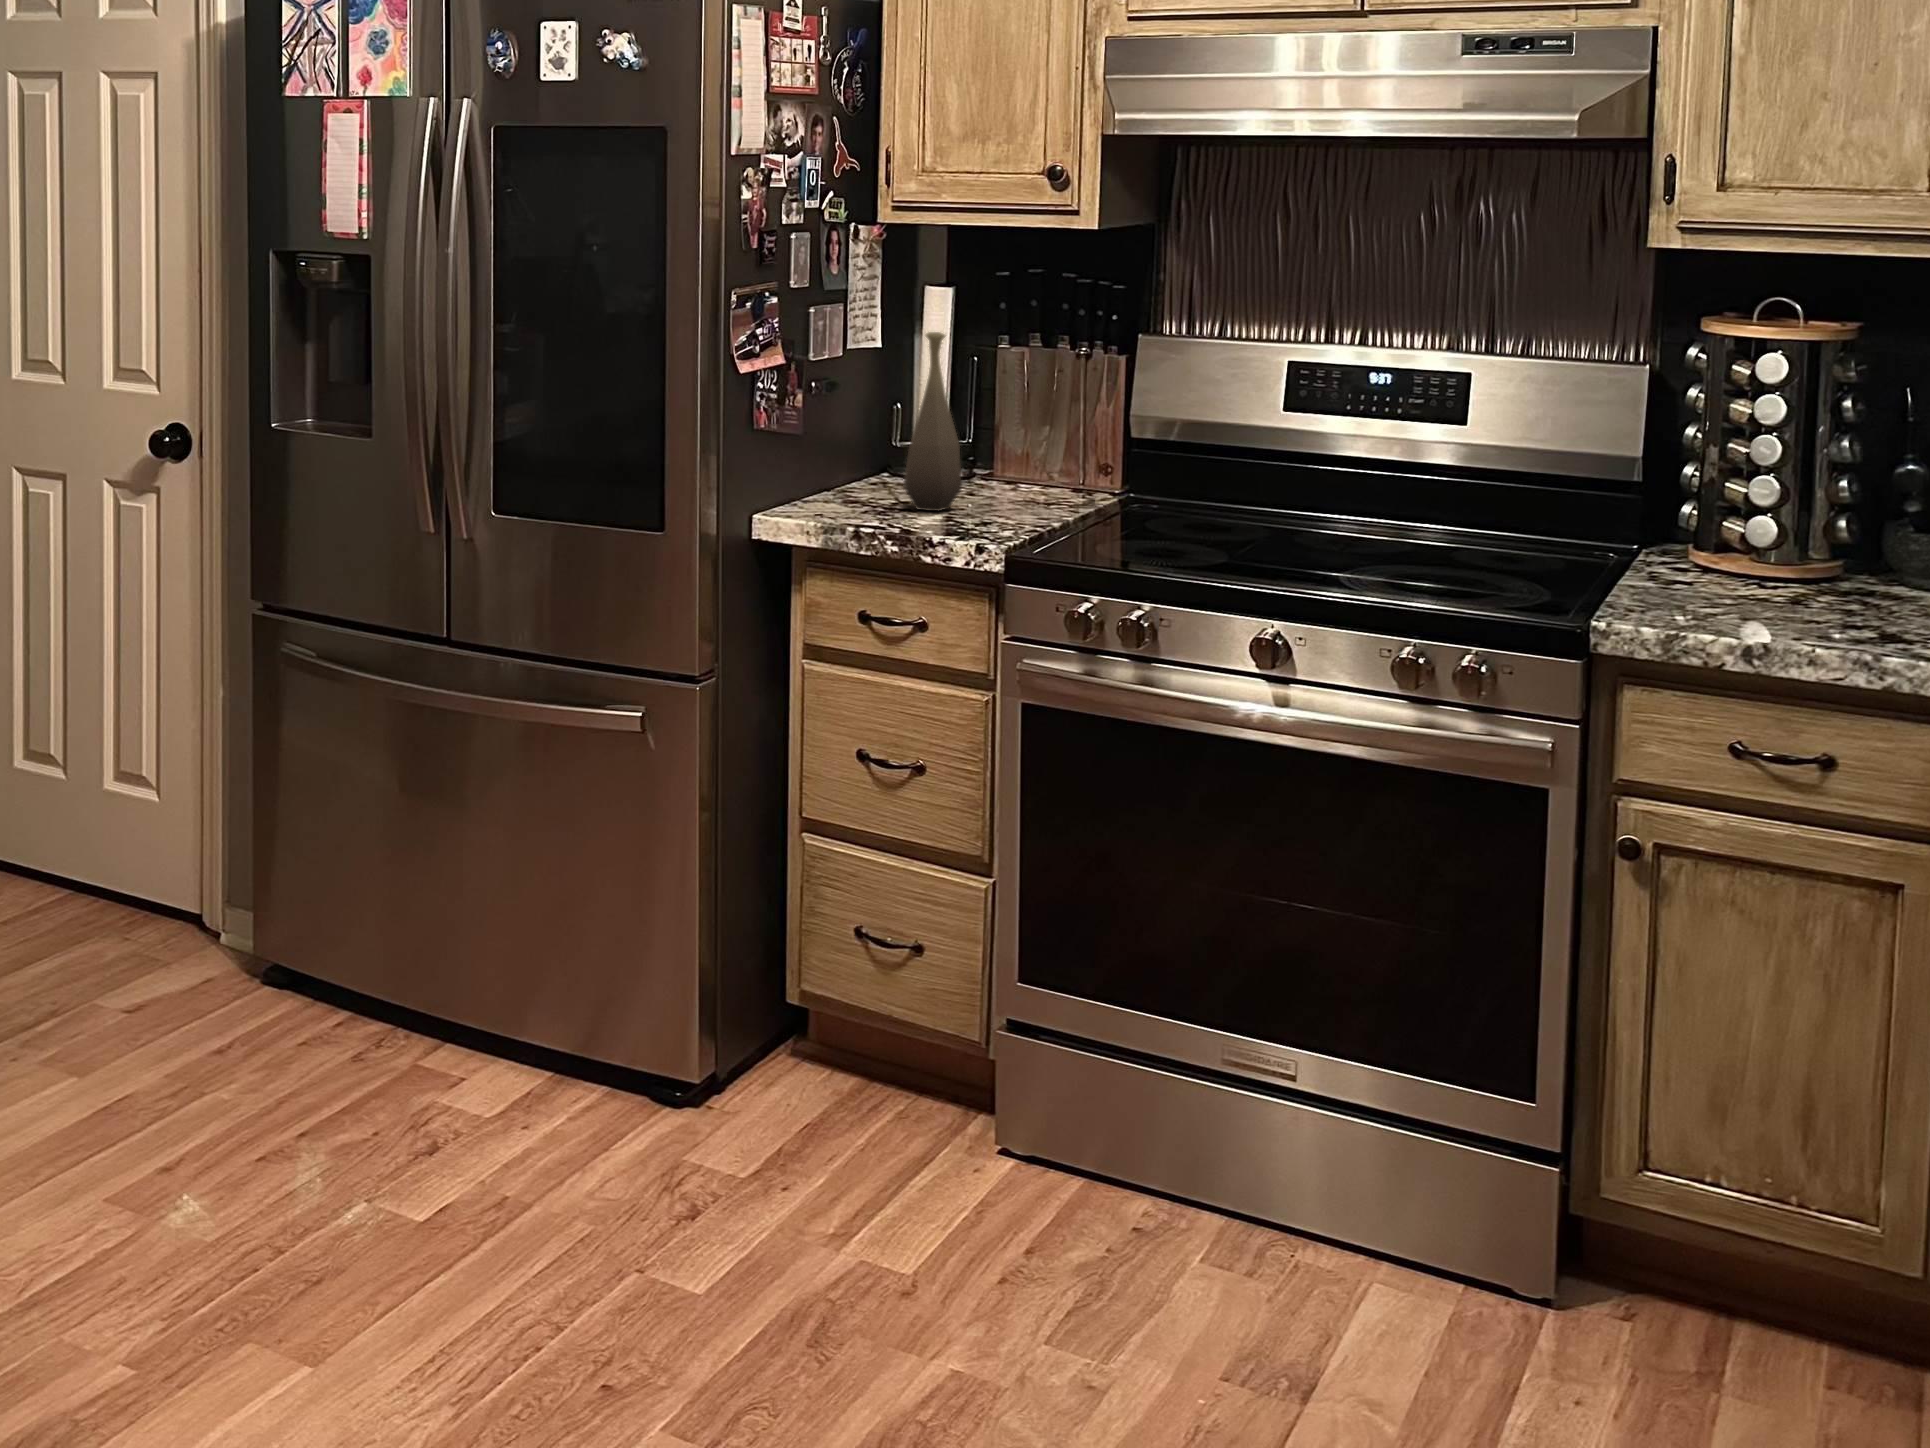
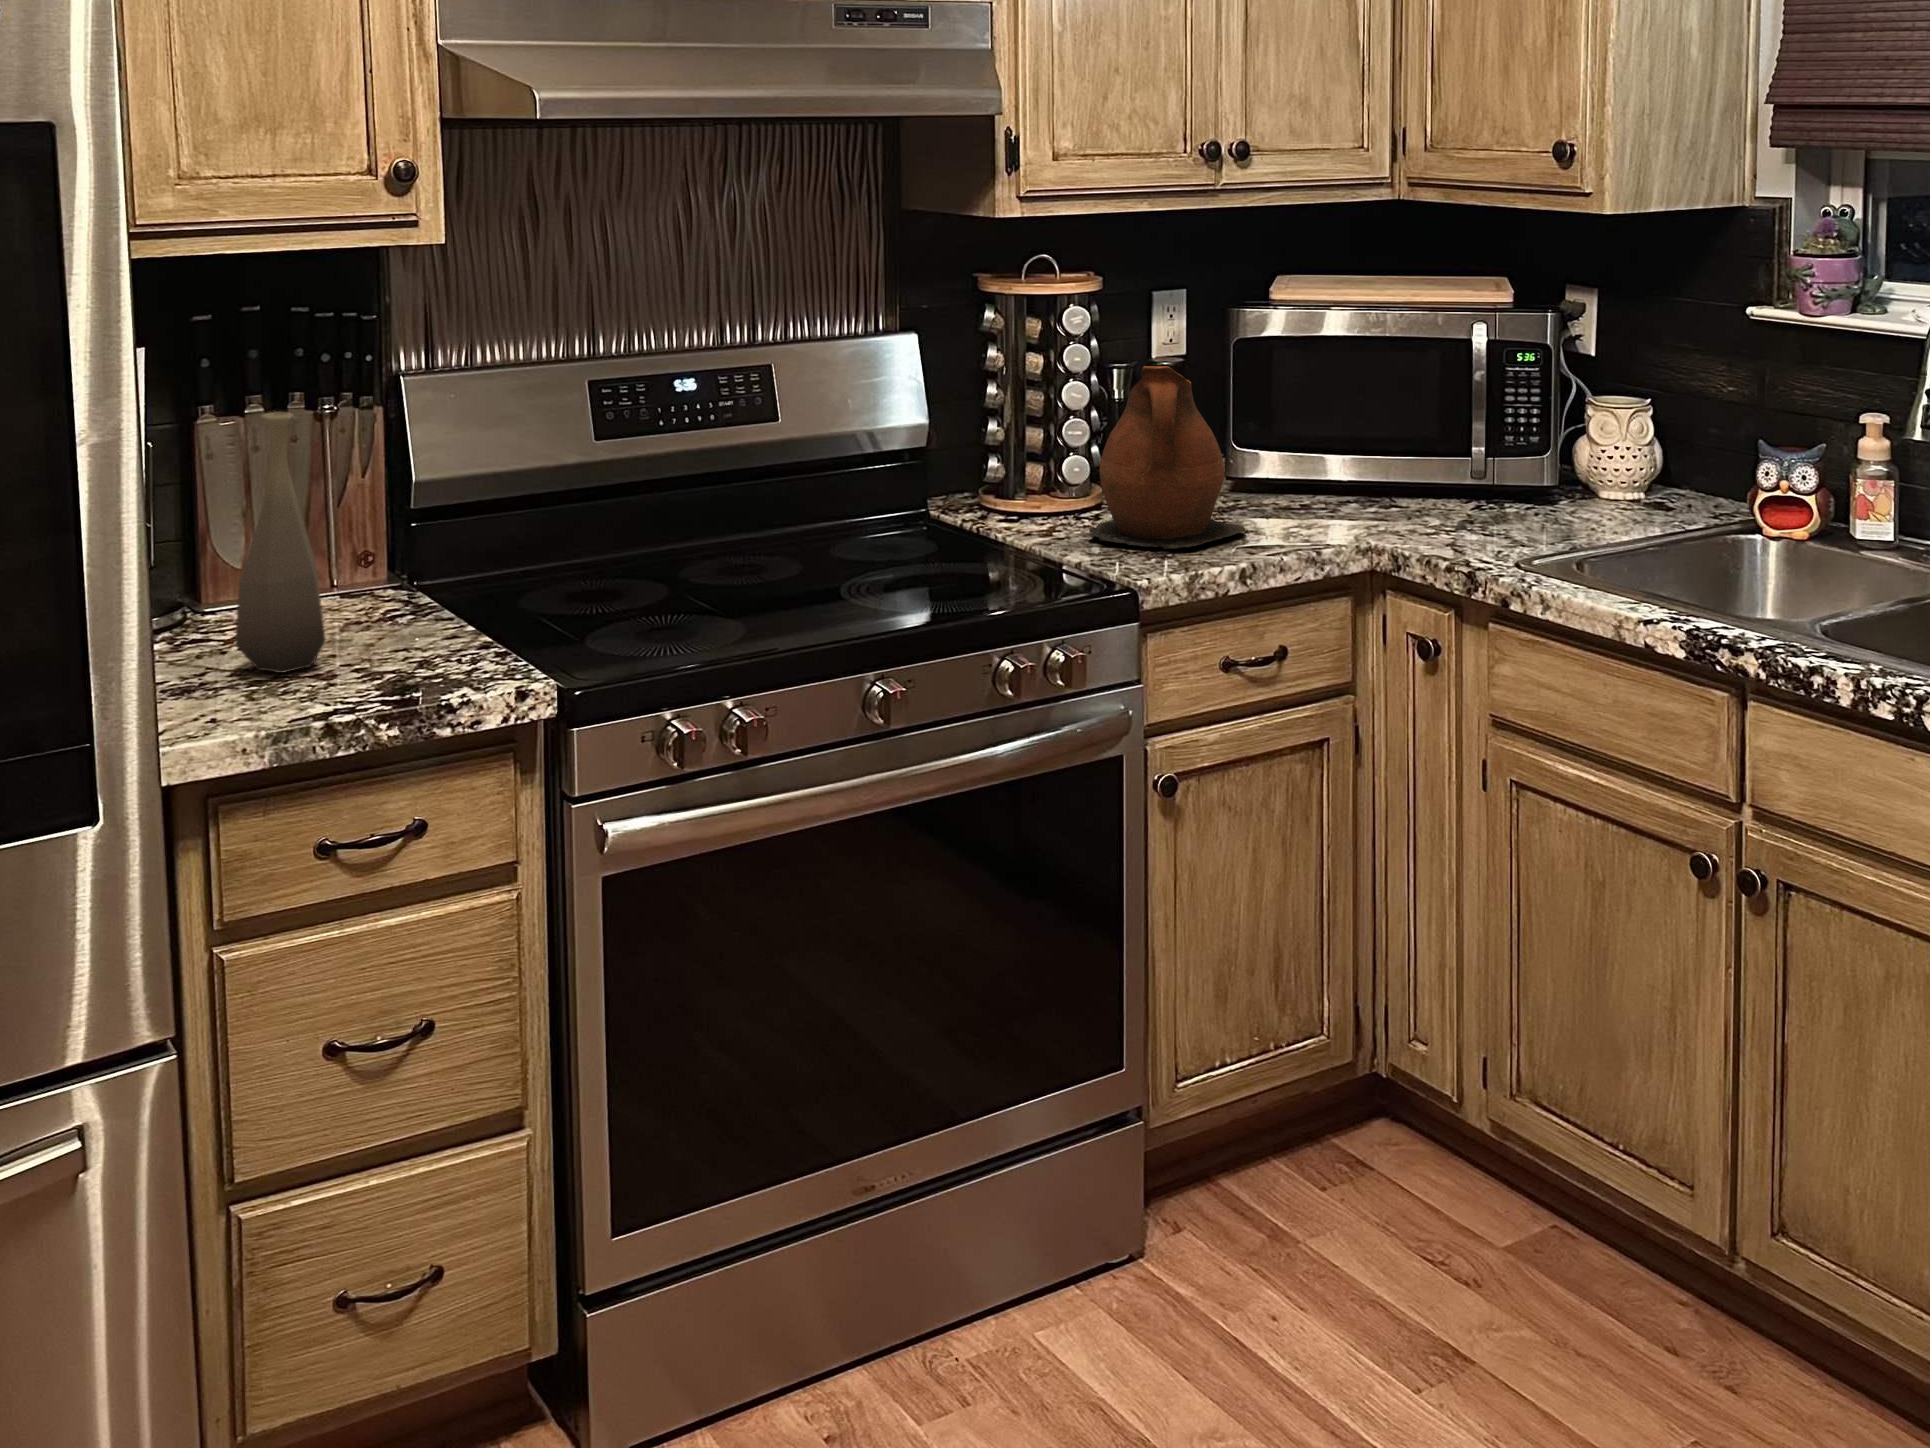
ceramic pitcher: none [1701,415,1904,628] -> present [1082,366,1246,549]

